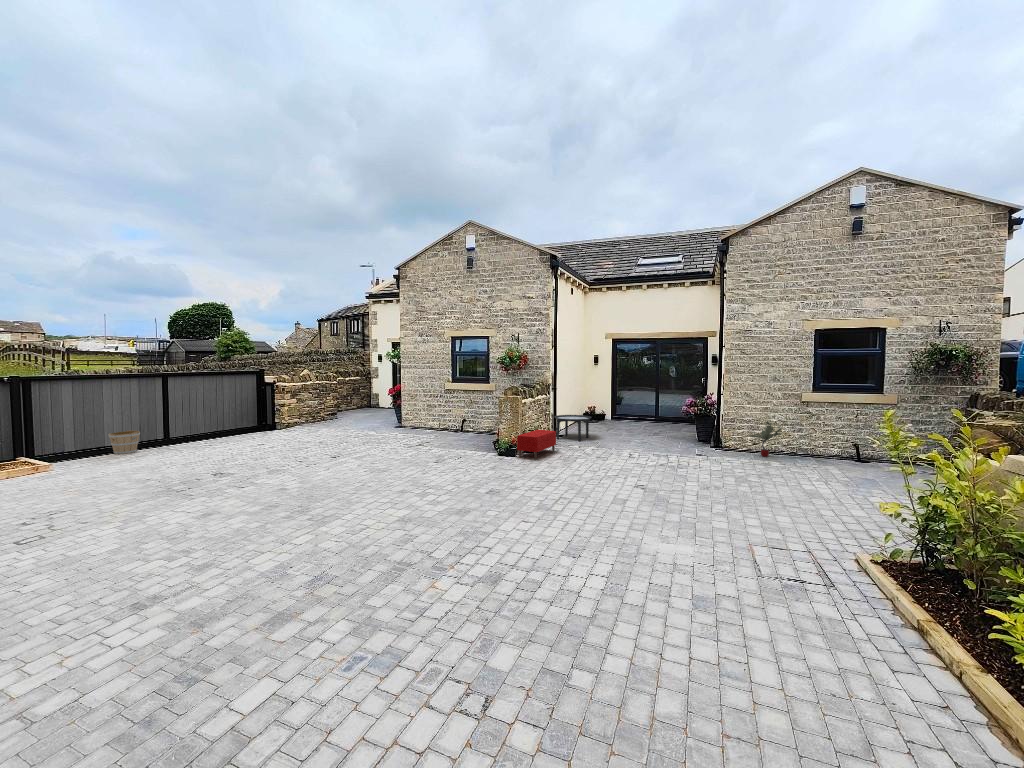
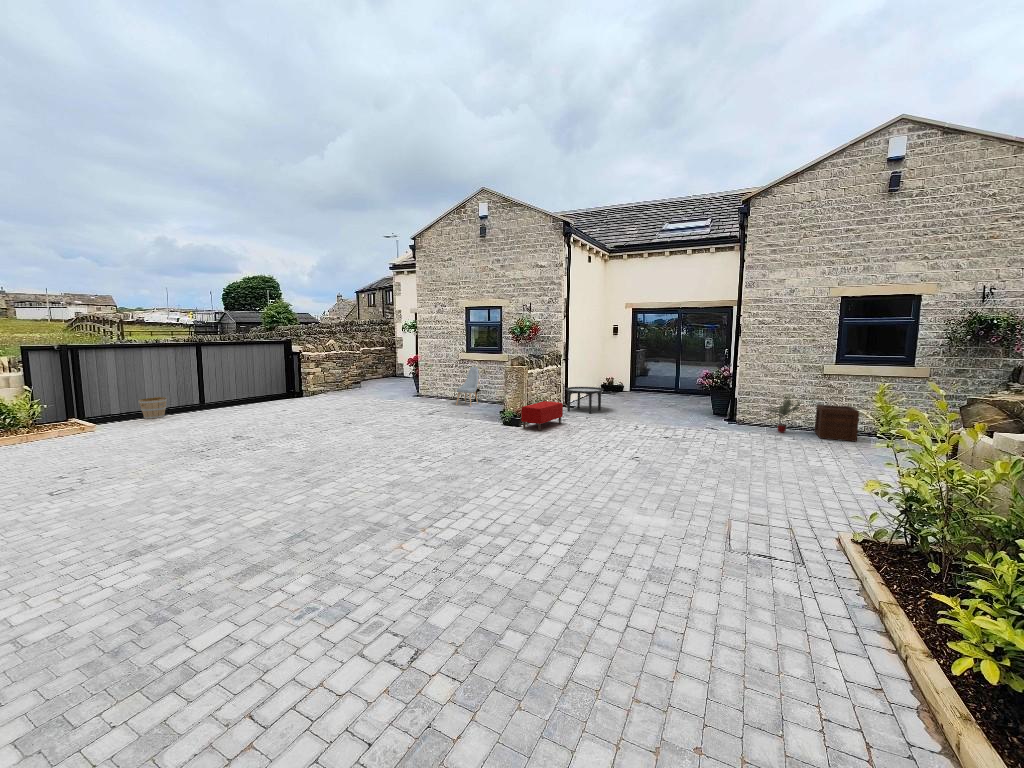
chair: none [444,396,466,436] -> present [456,367,479,406]
wooden crate: none [795,429,837,464] -> present [815,405,859,442]

